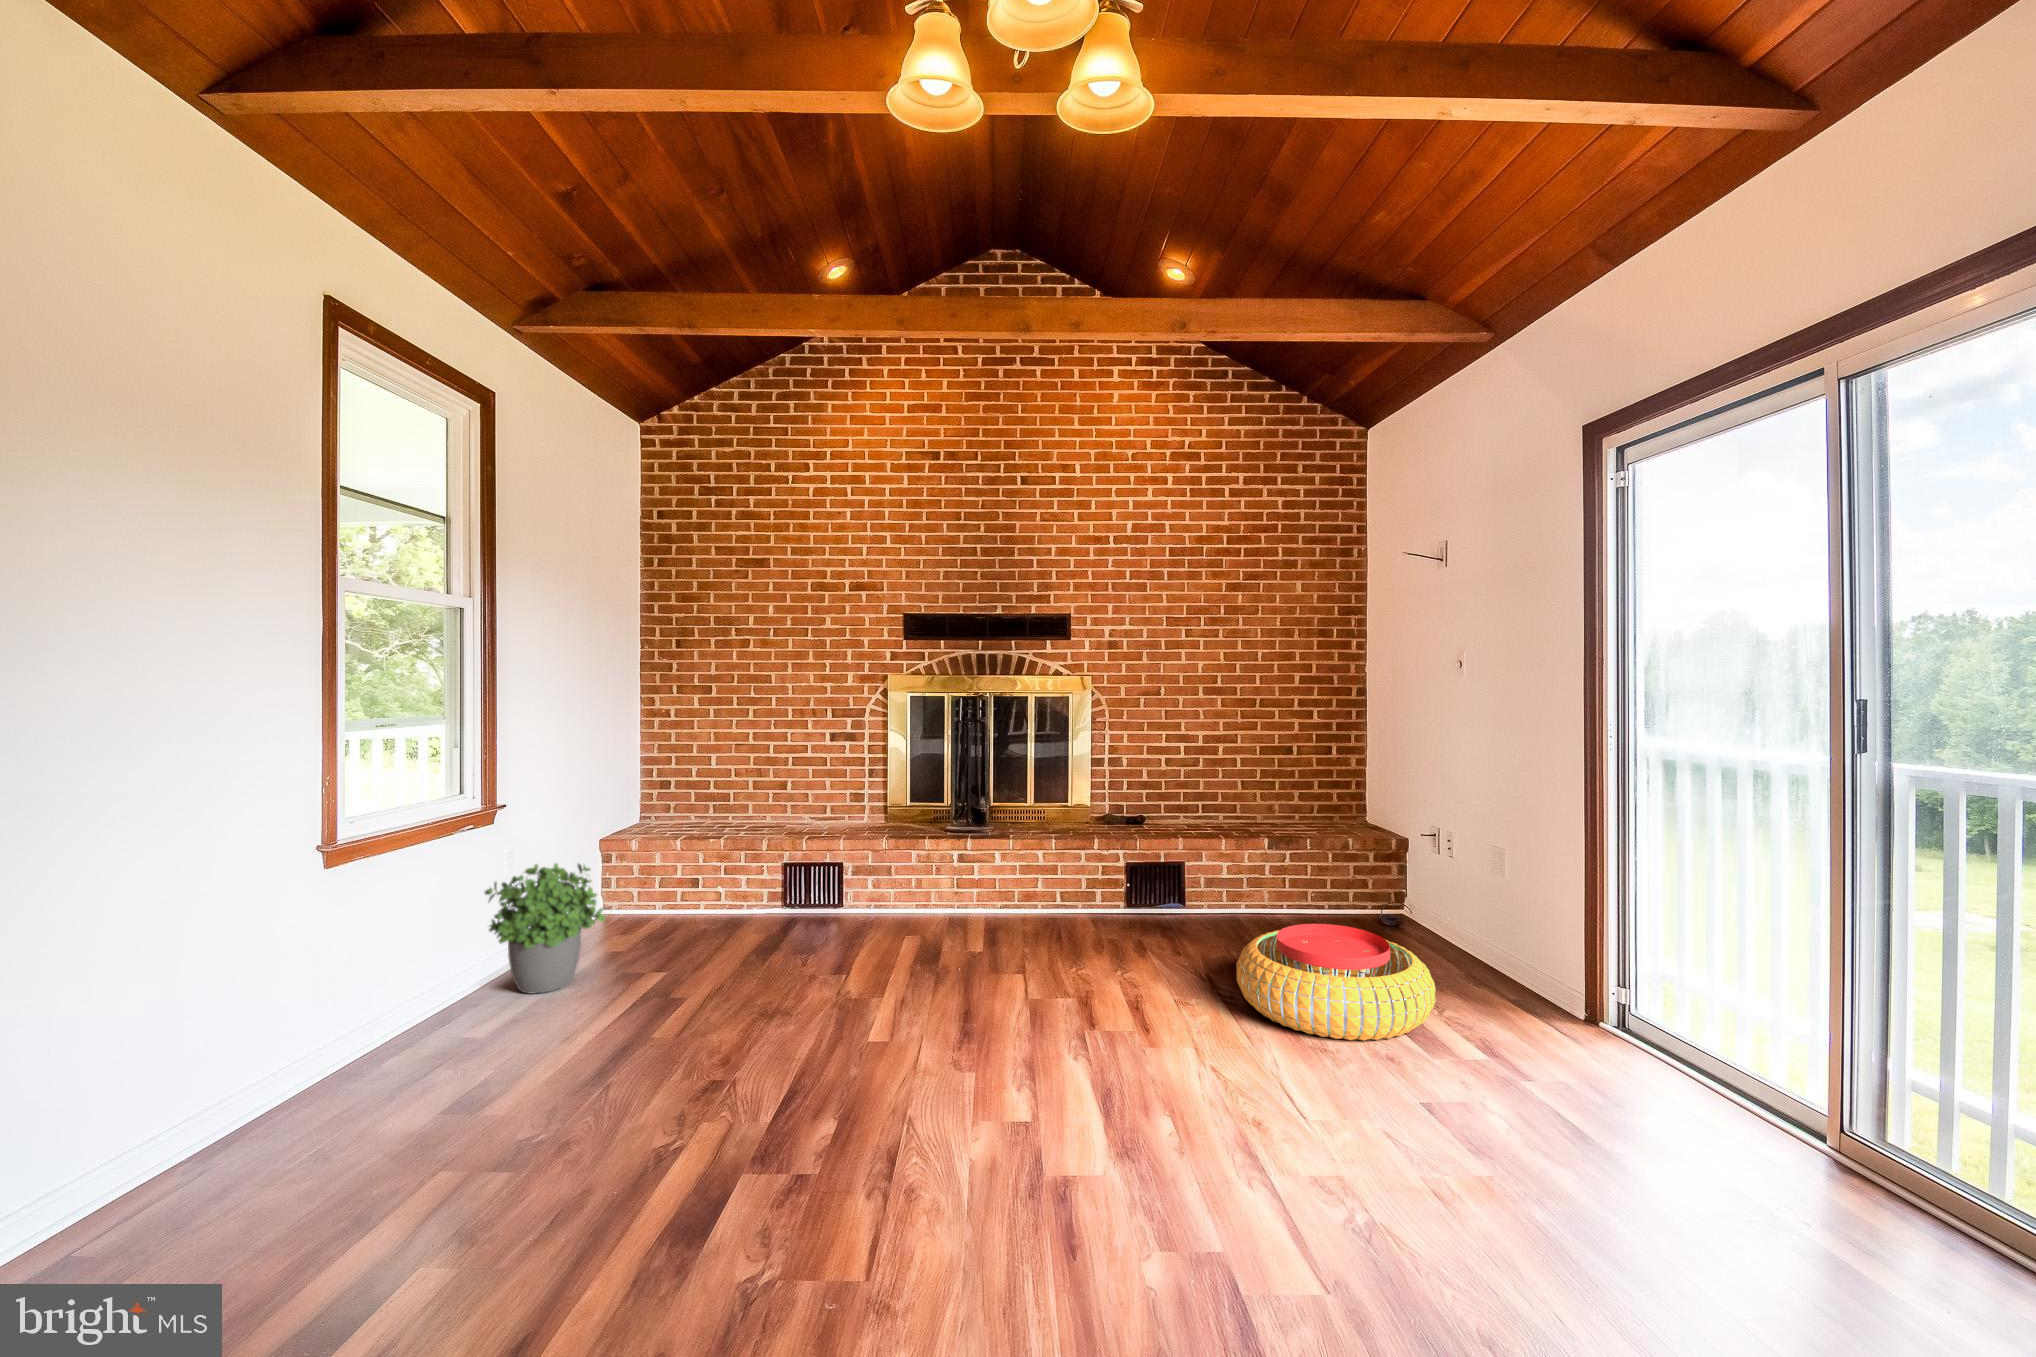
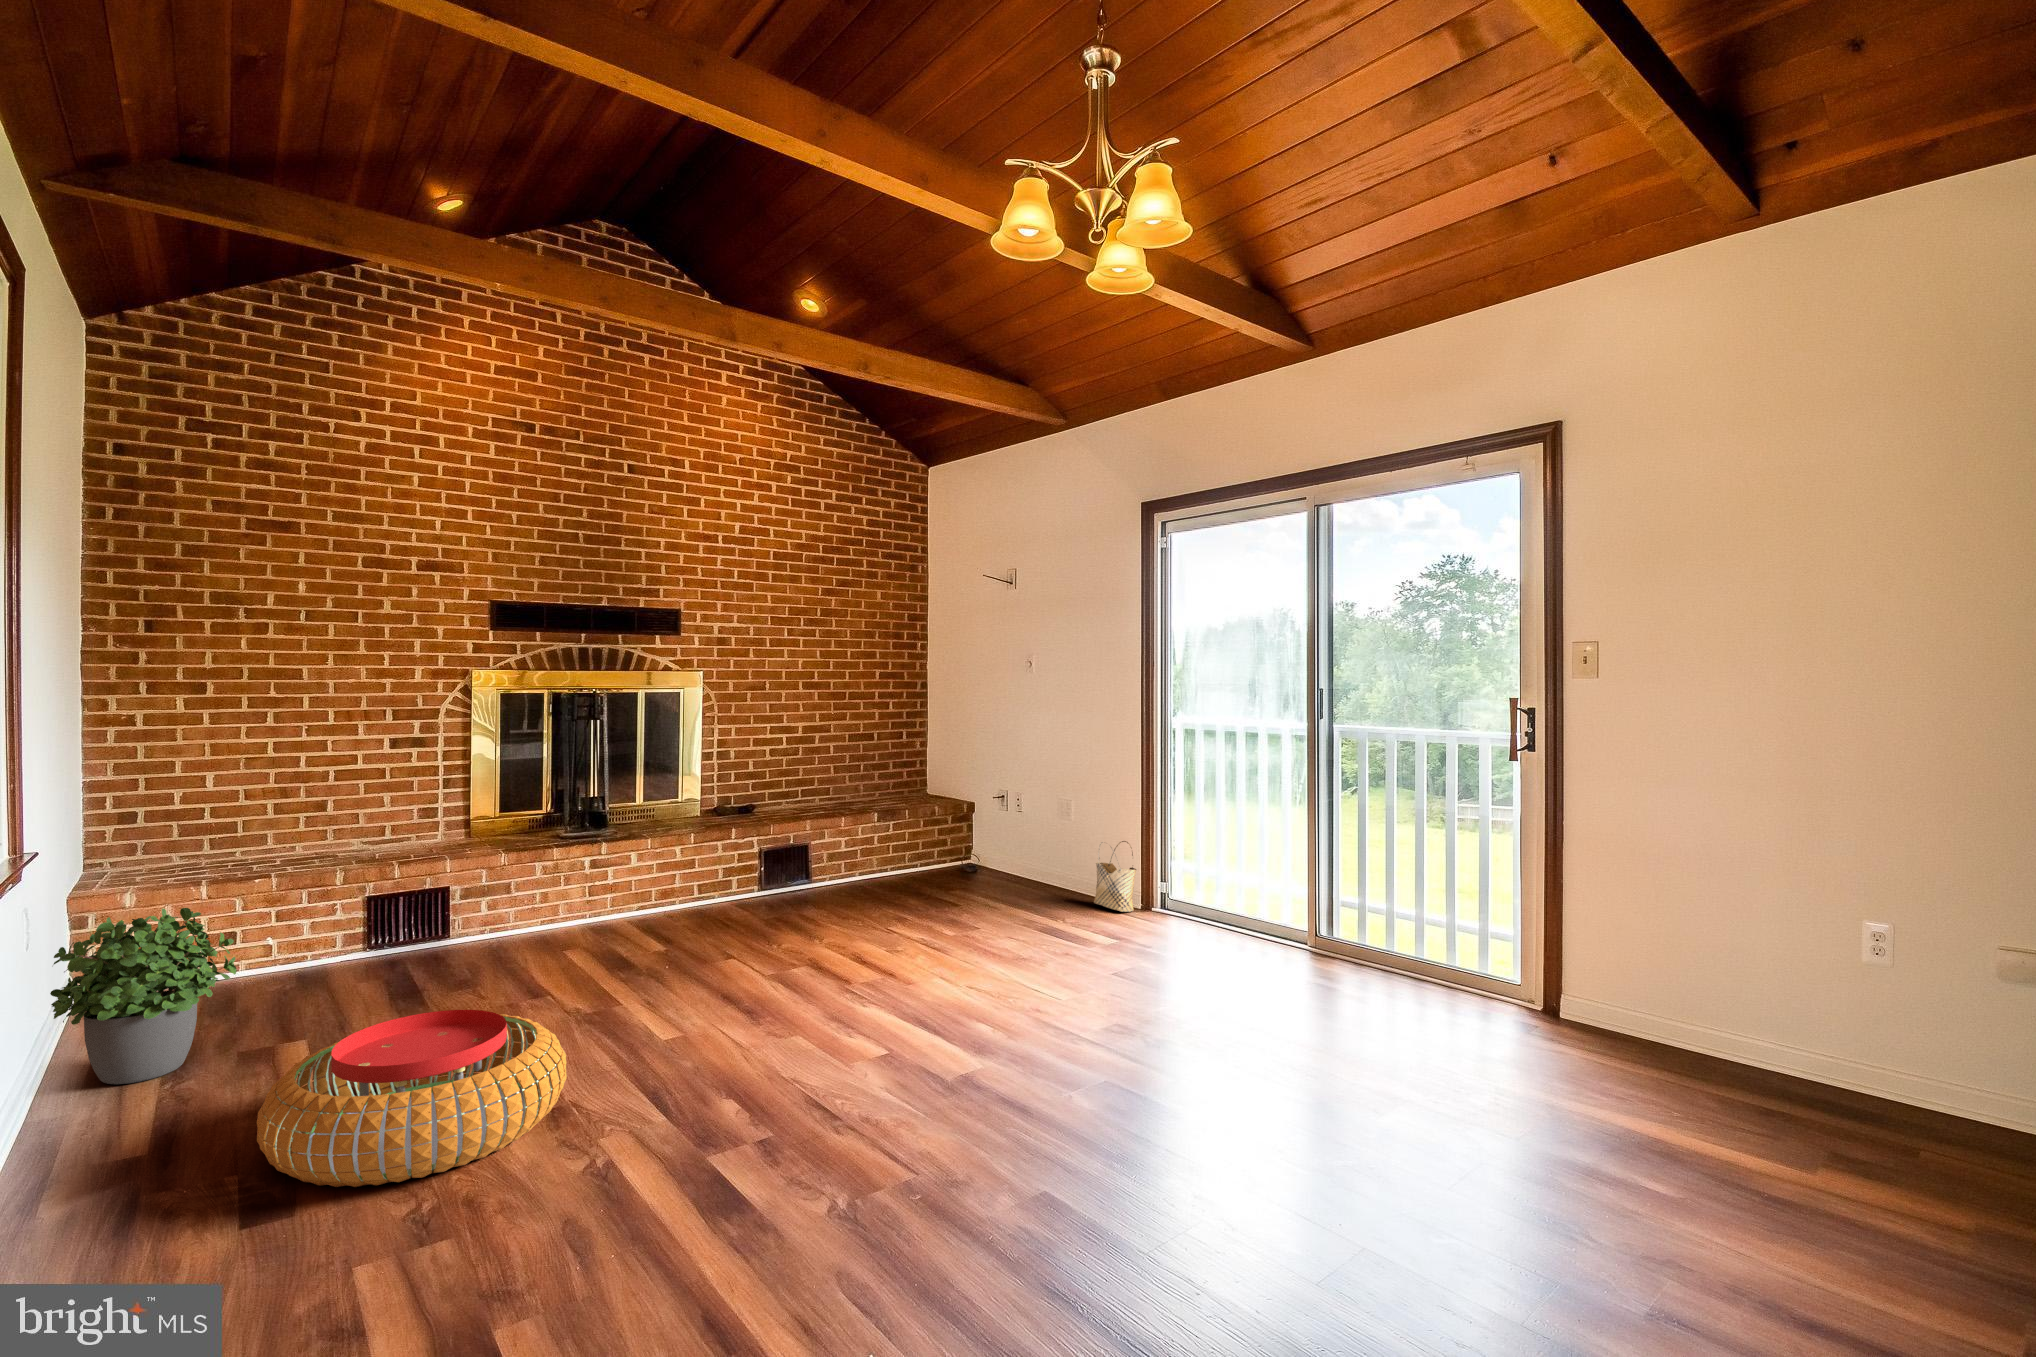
pouf: present [1236,924,1436,1040] -> present [257,1010,567,1187]
woven basket: none [1514,931,1579,1046] -> present [1094,841,1136,912]

